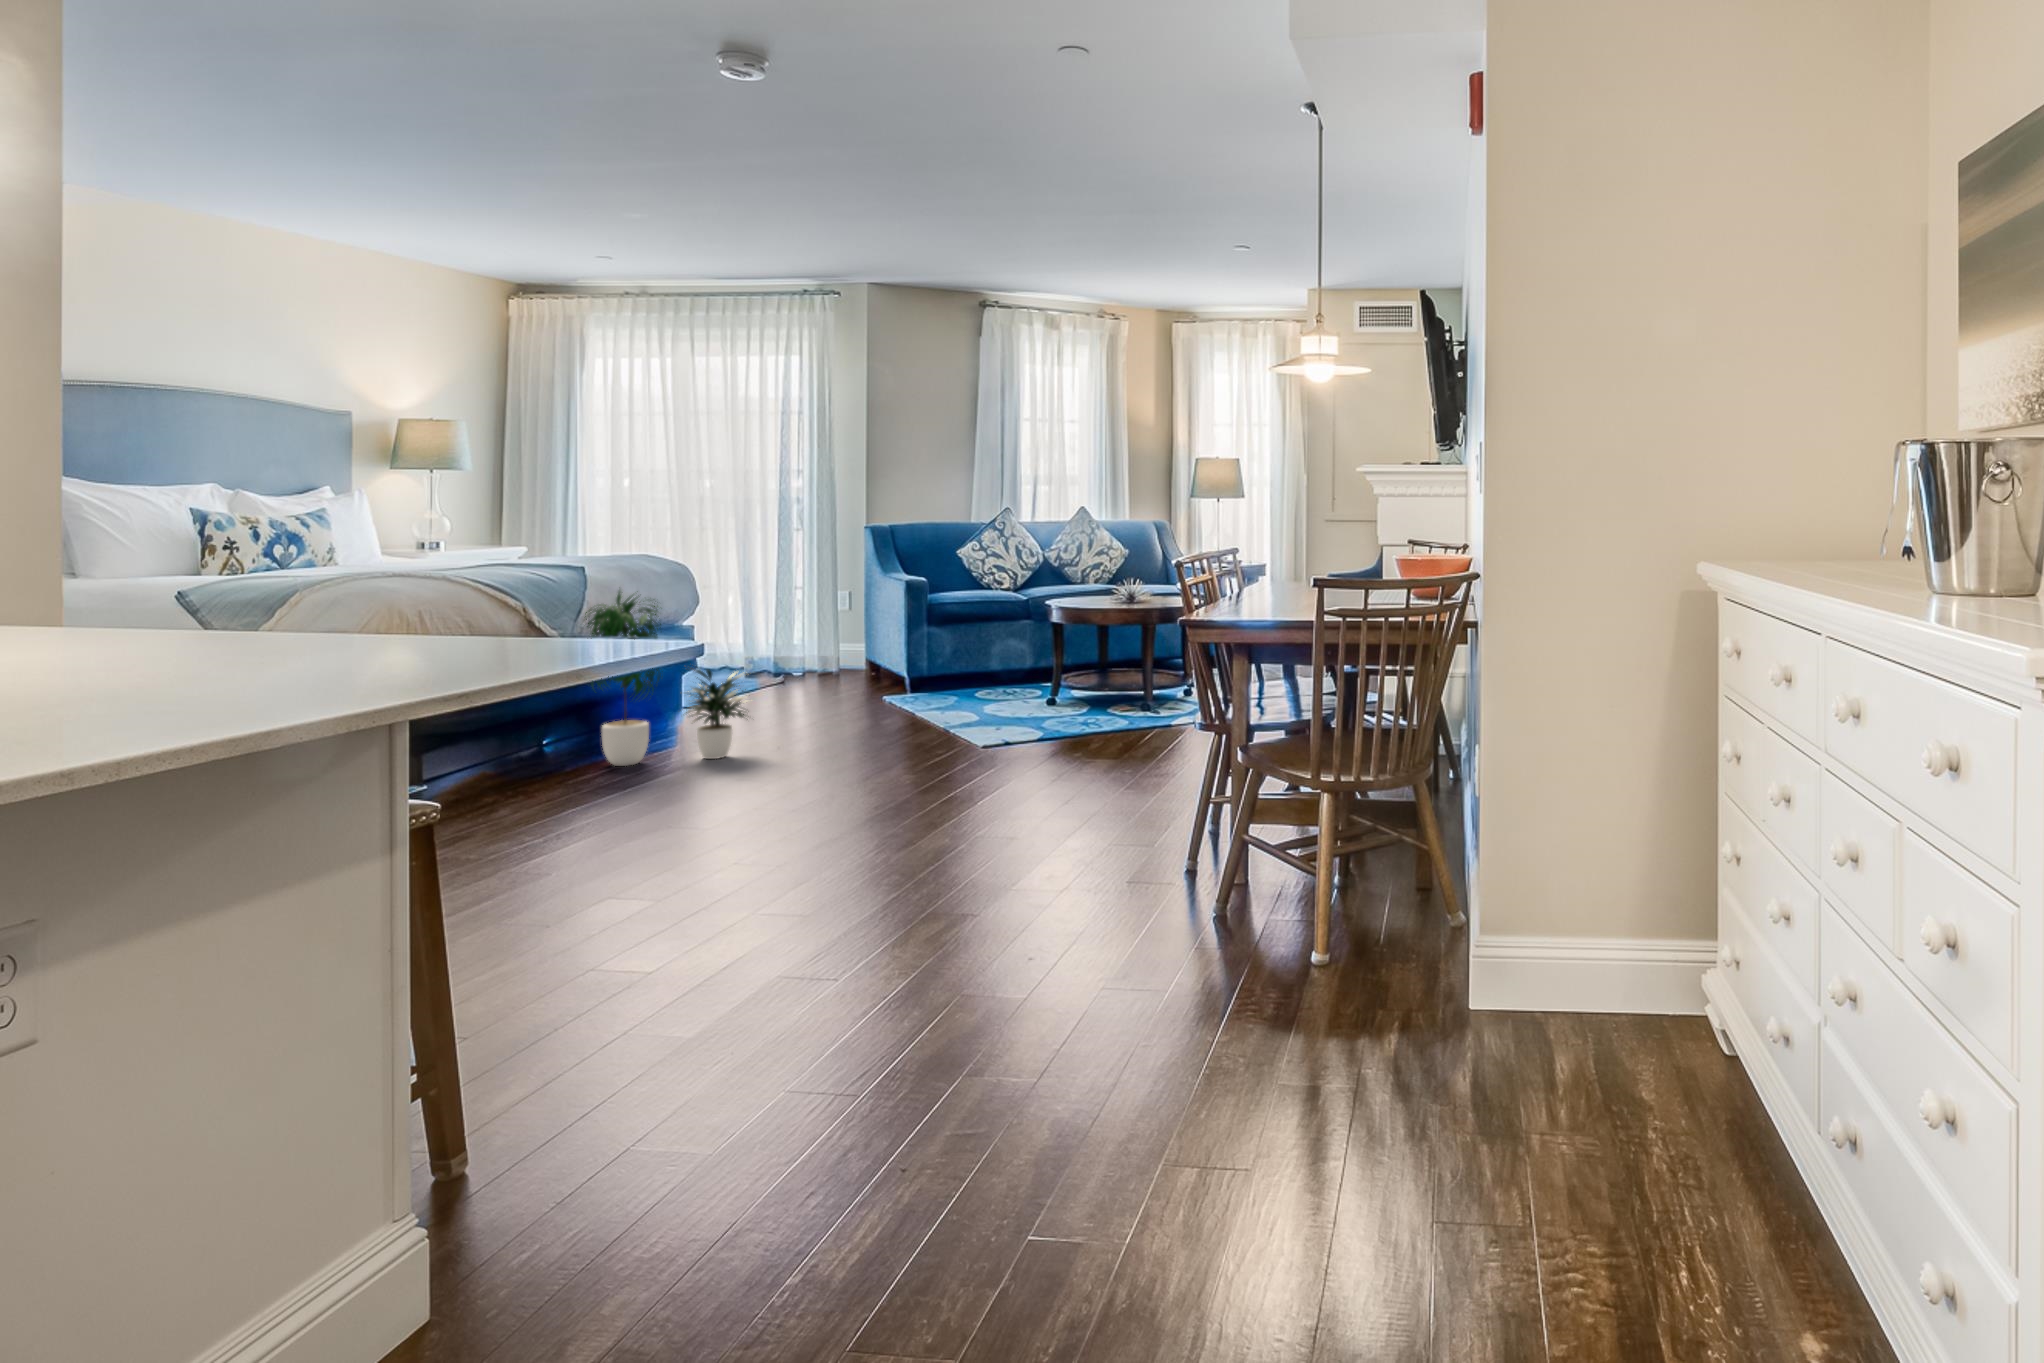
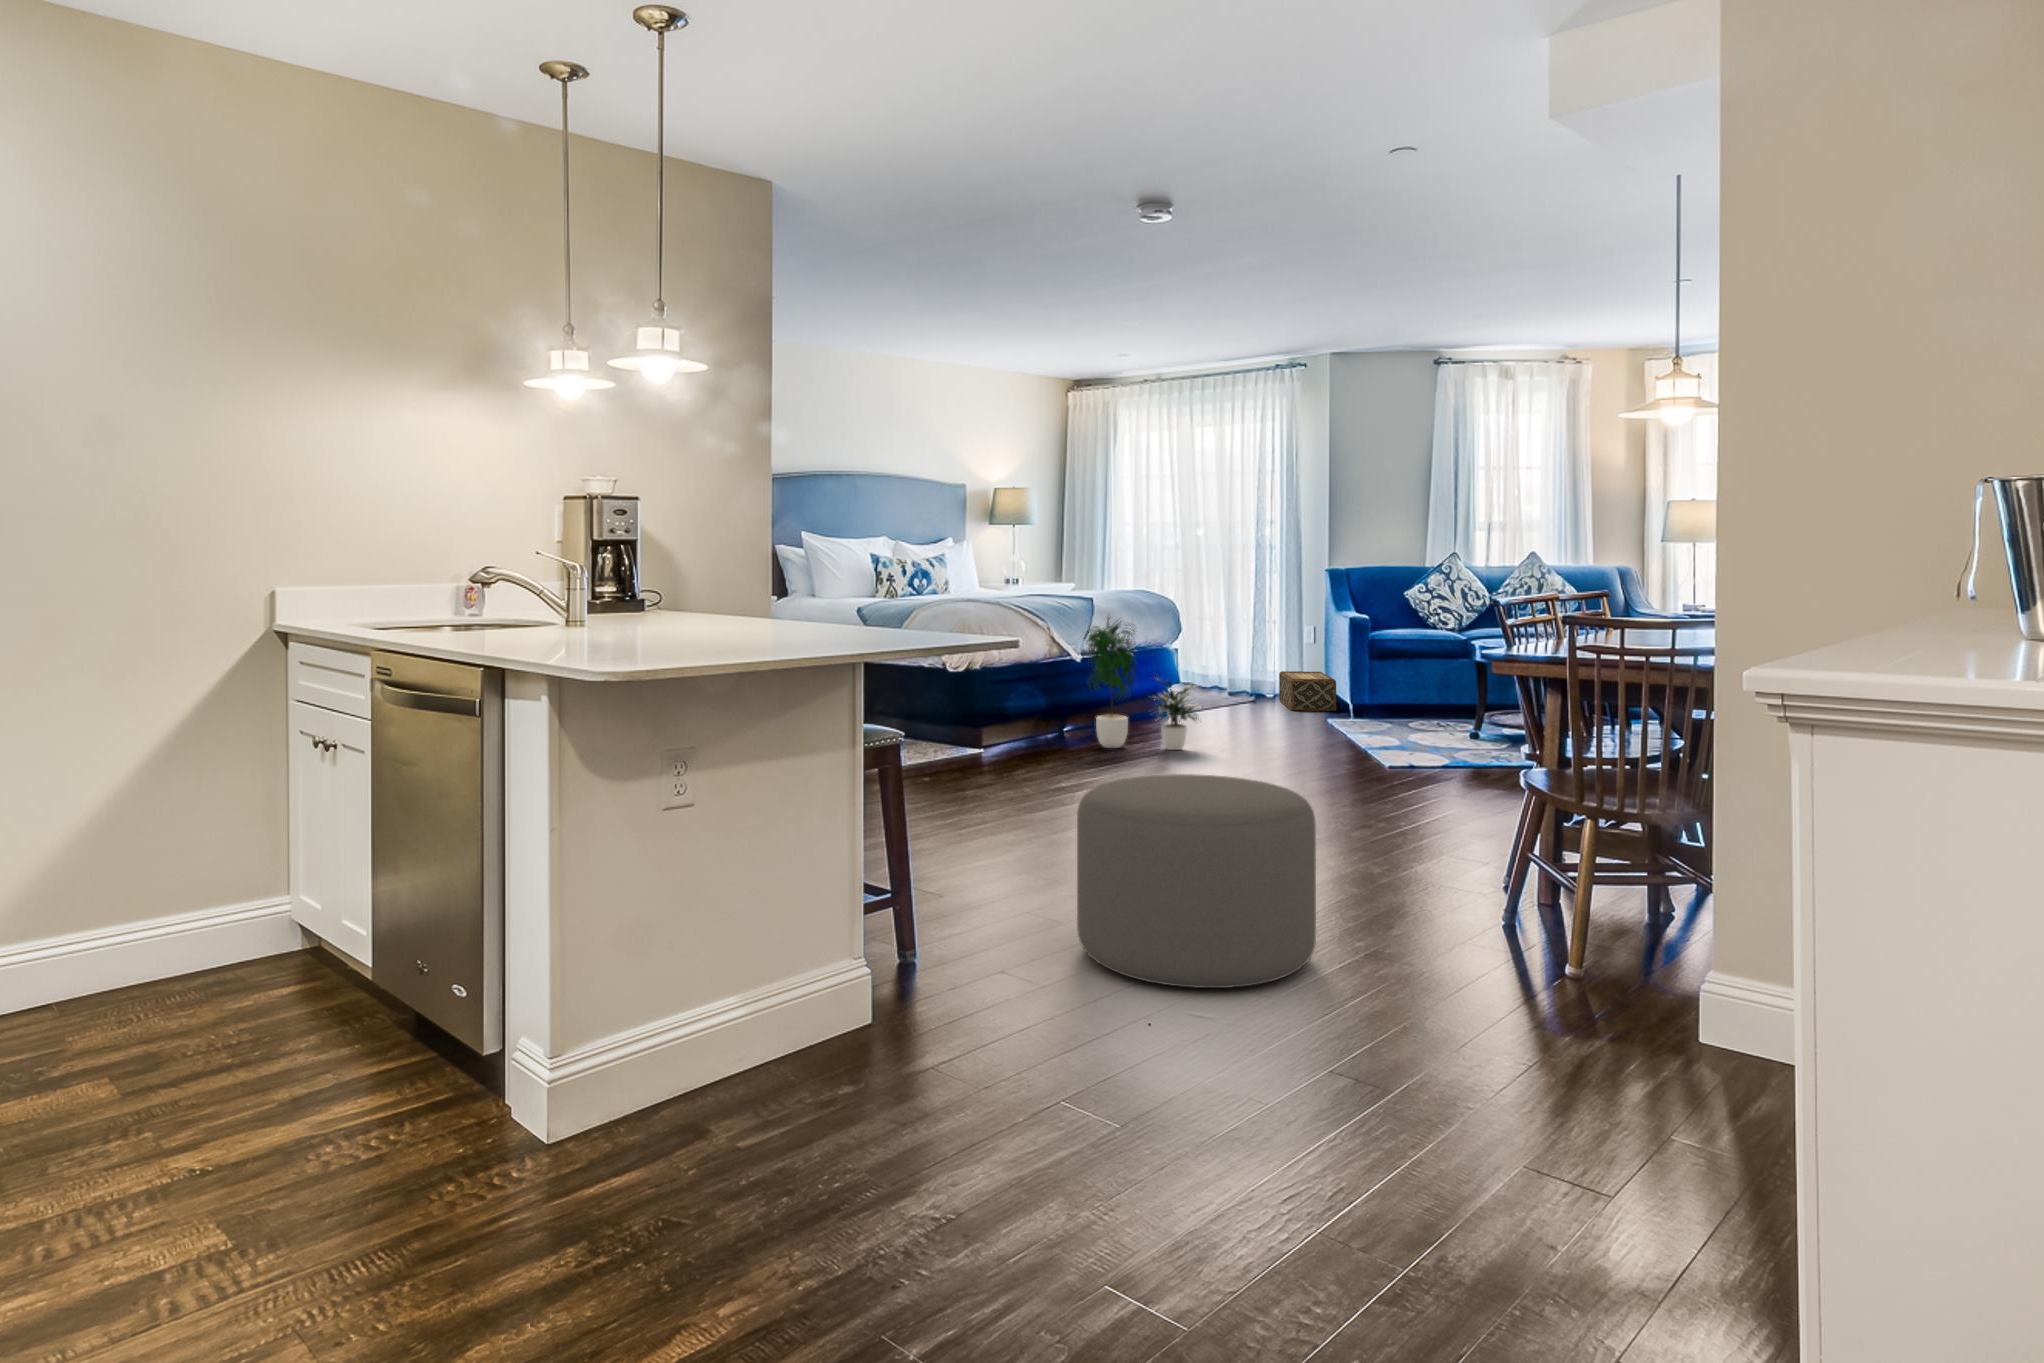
woven basket: none [812,643,885,690] -> present [1279,671,1336,711]
ottoman: none [742,823,1119,1194] -> present [1077,774,1316,988]

